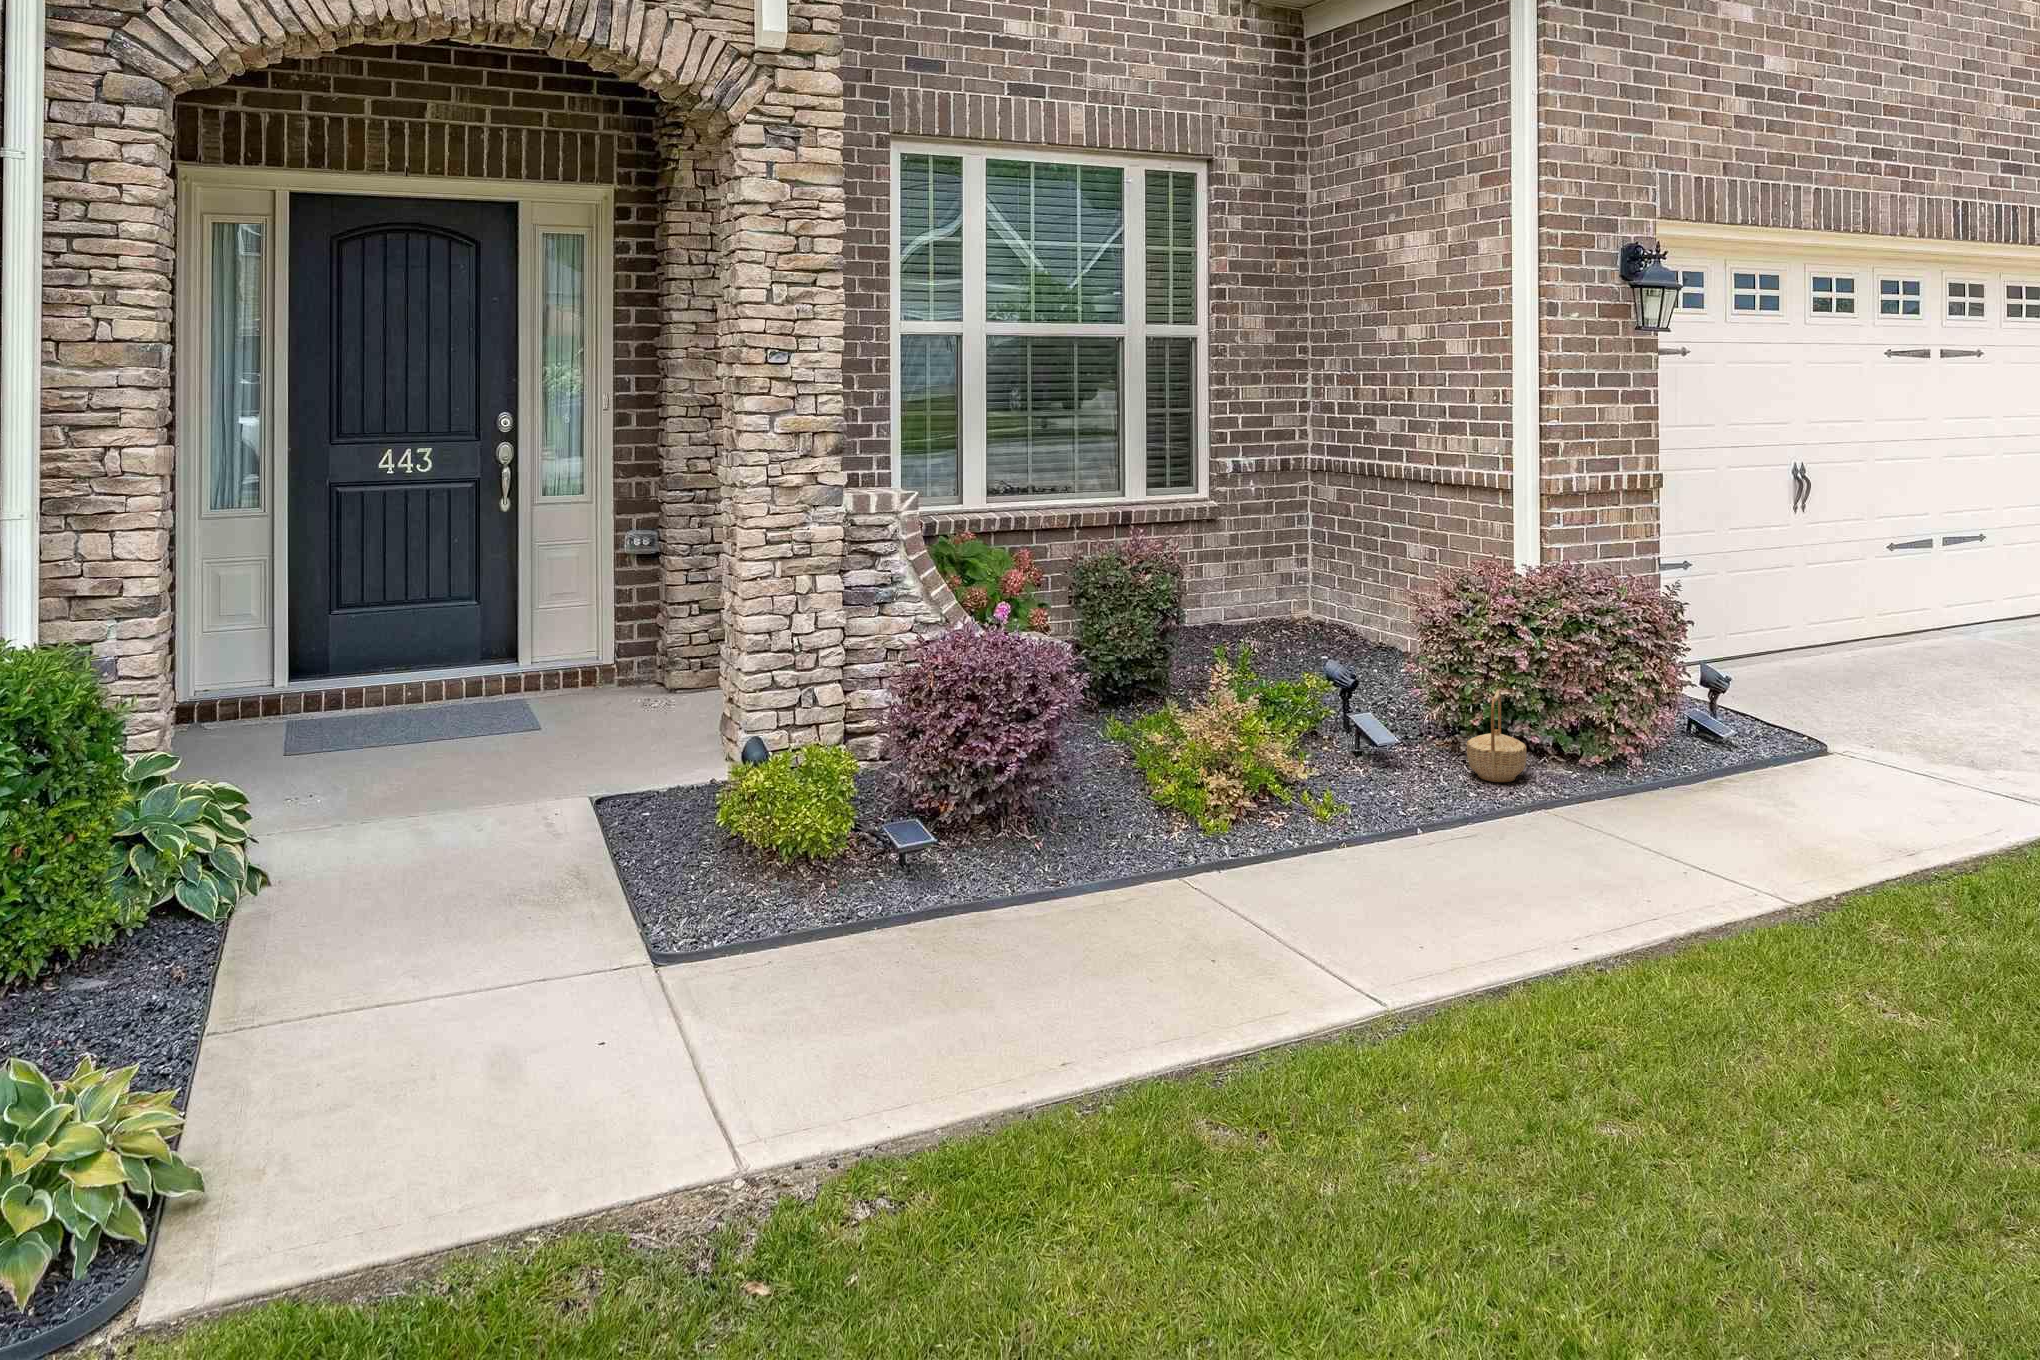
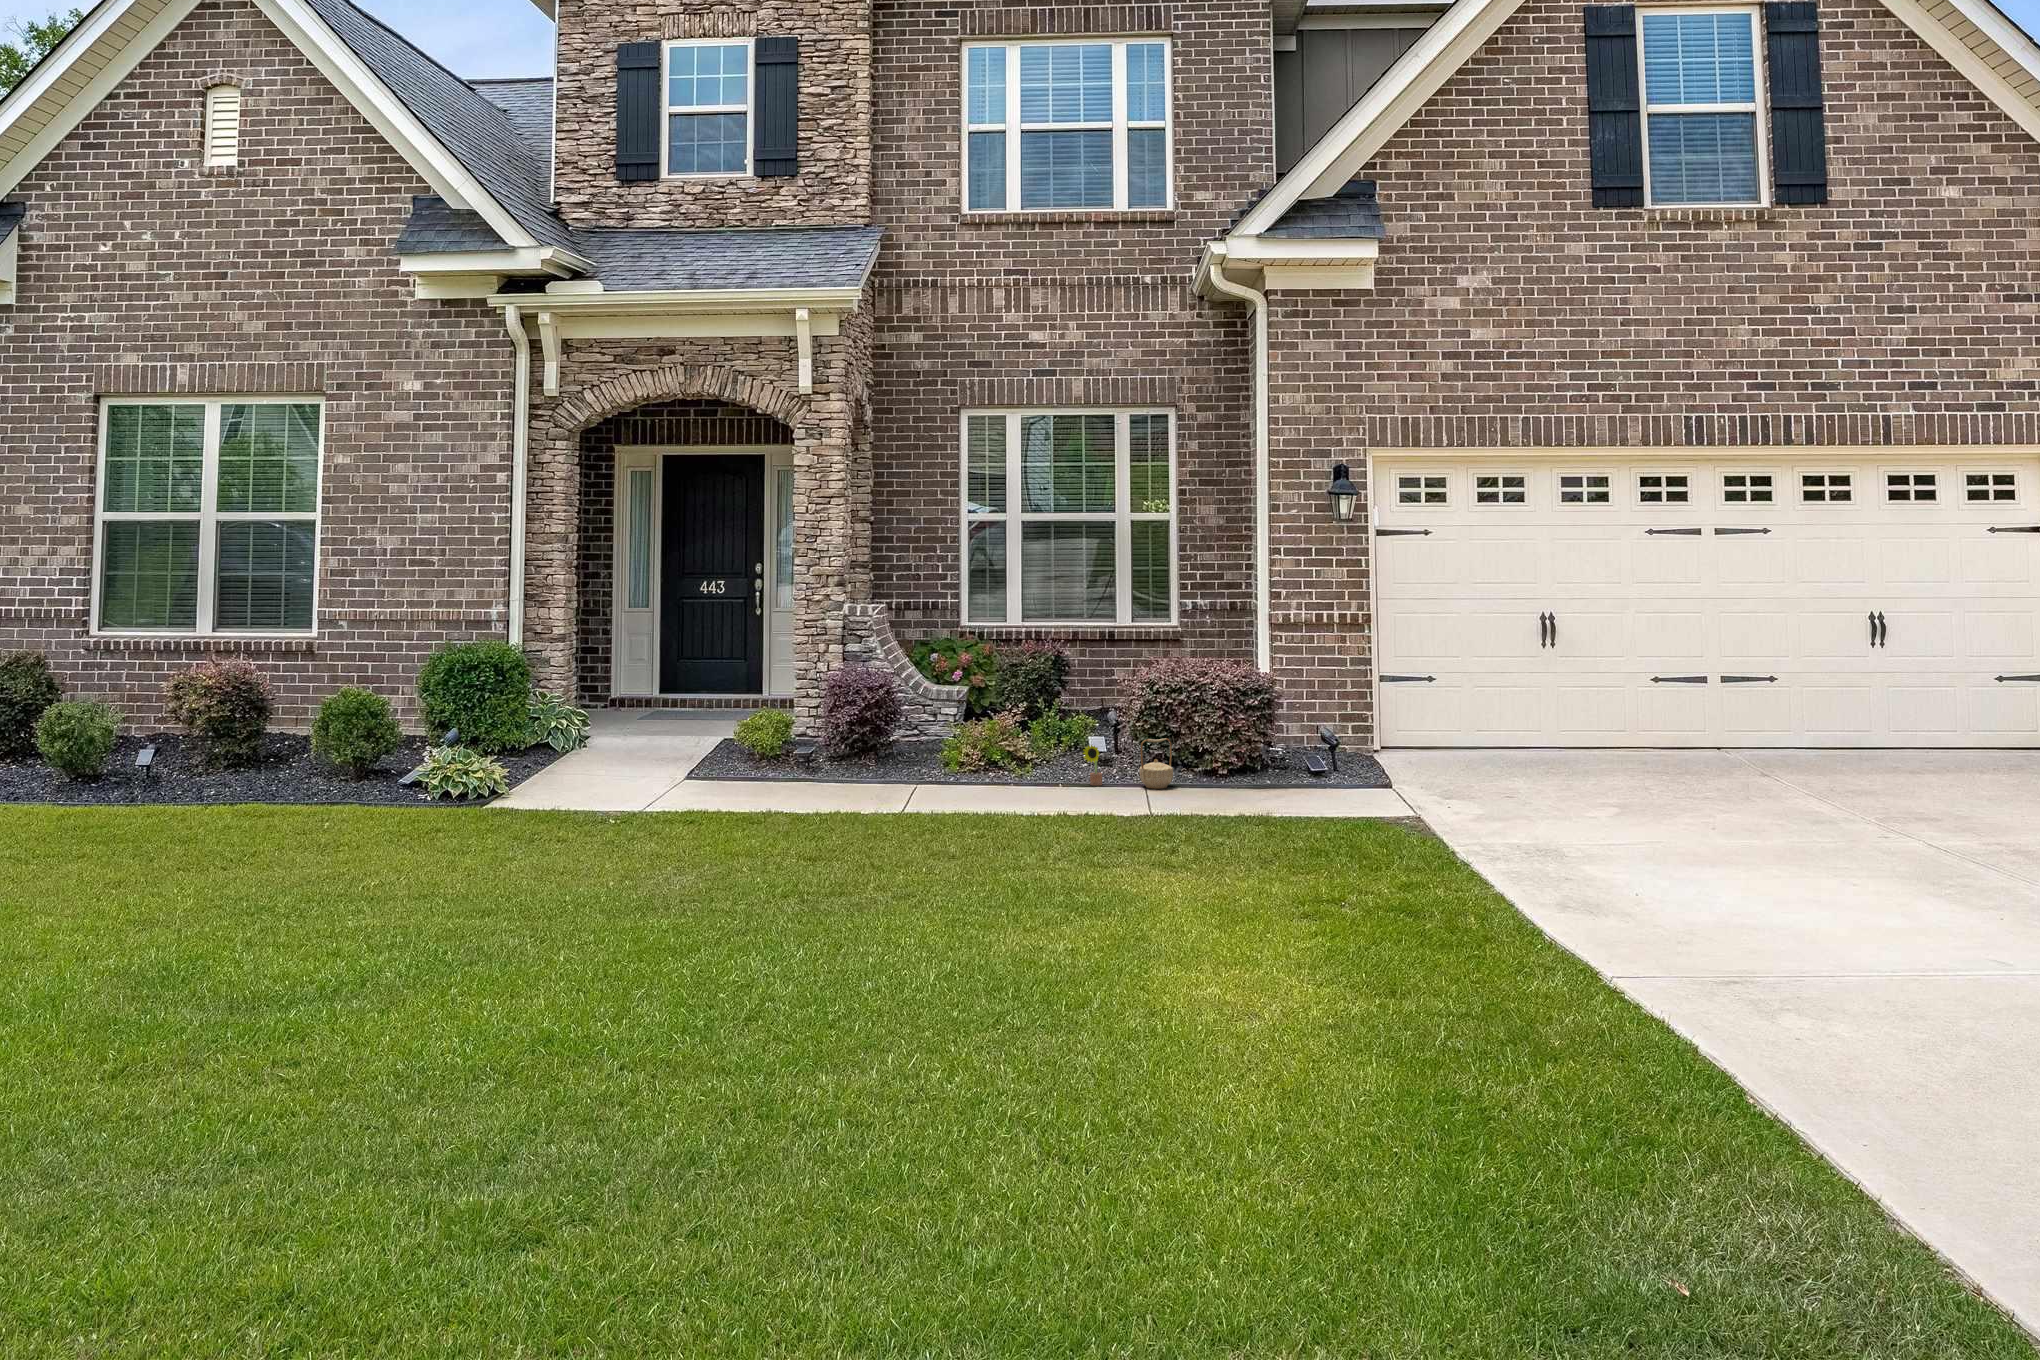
decorative plant: none [1388,718,1424,789] -> present [1083,745,1102,786]

